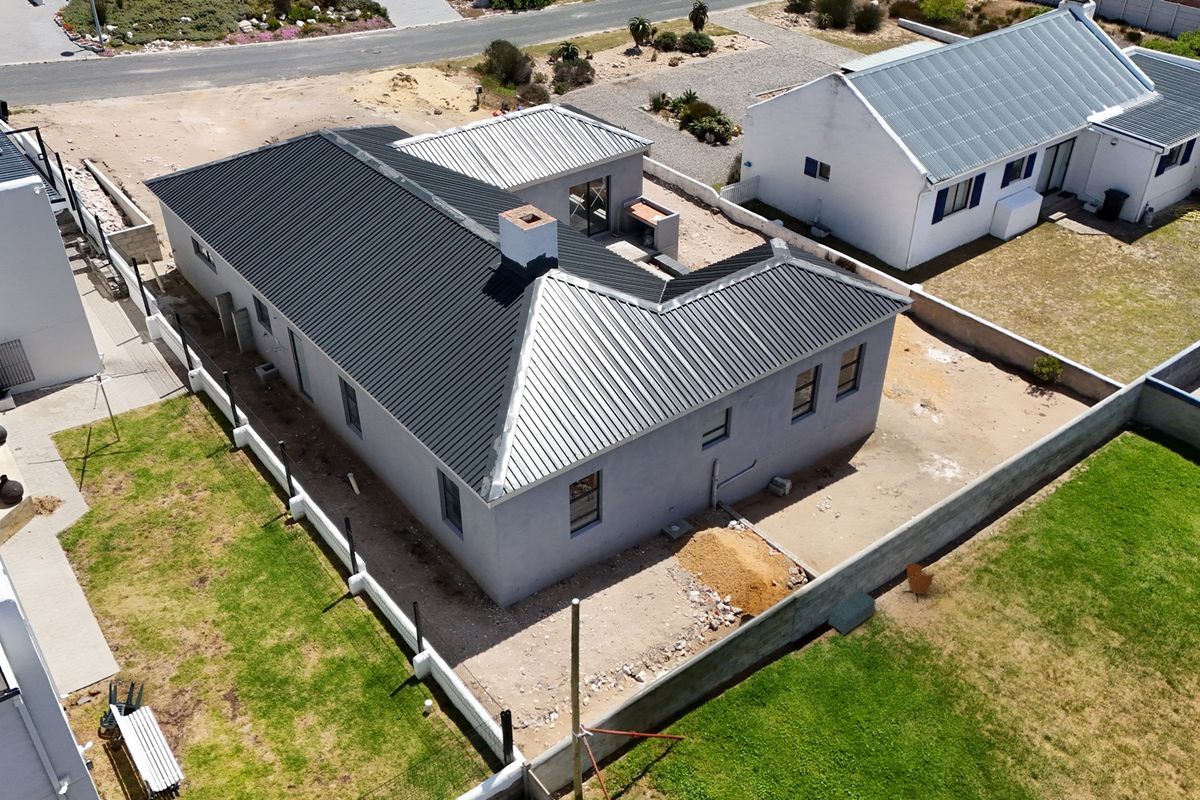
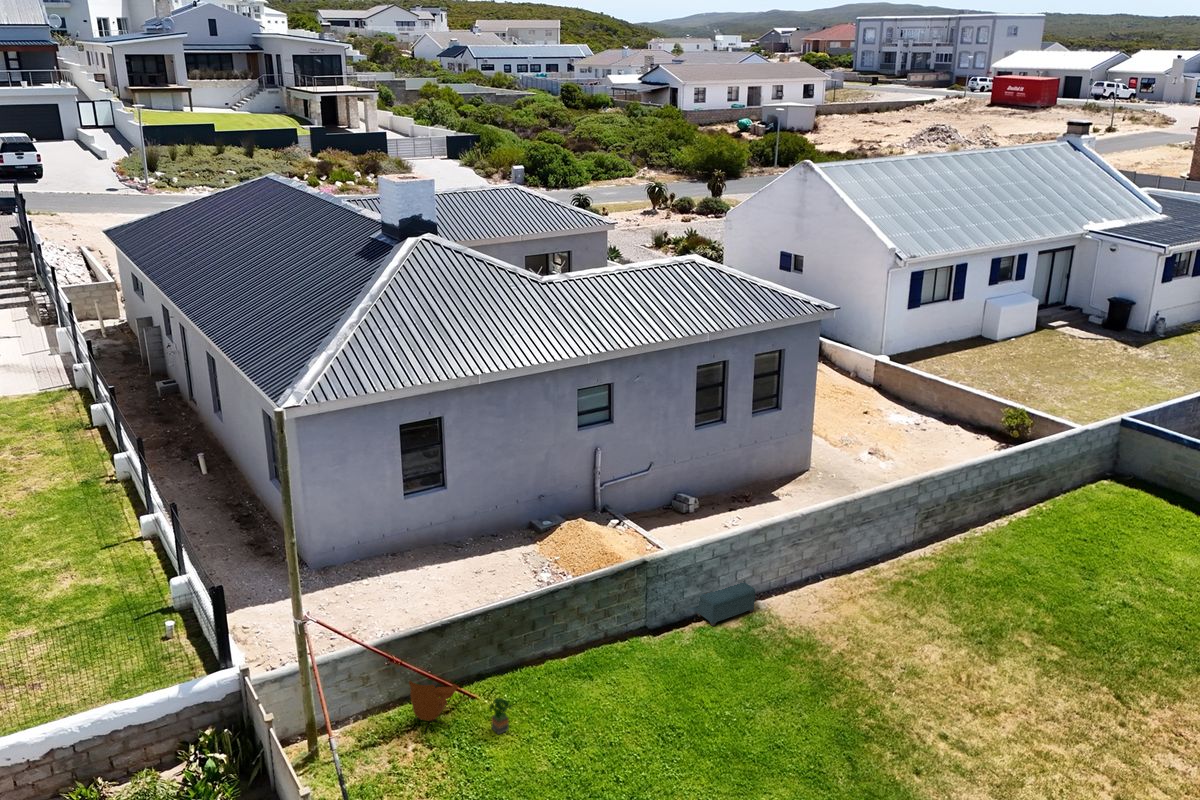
lounge chair: present [906,563,934,599] -> present [409,681,458,733]
potted tree: none [702,745,721,774] -> present [489,698,512,734]

